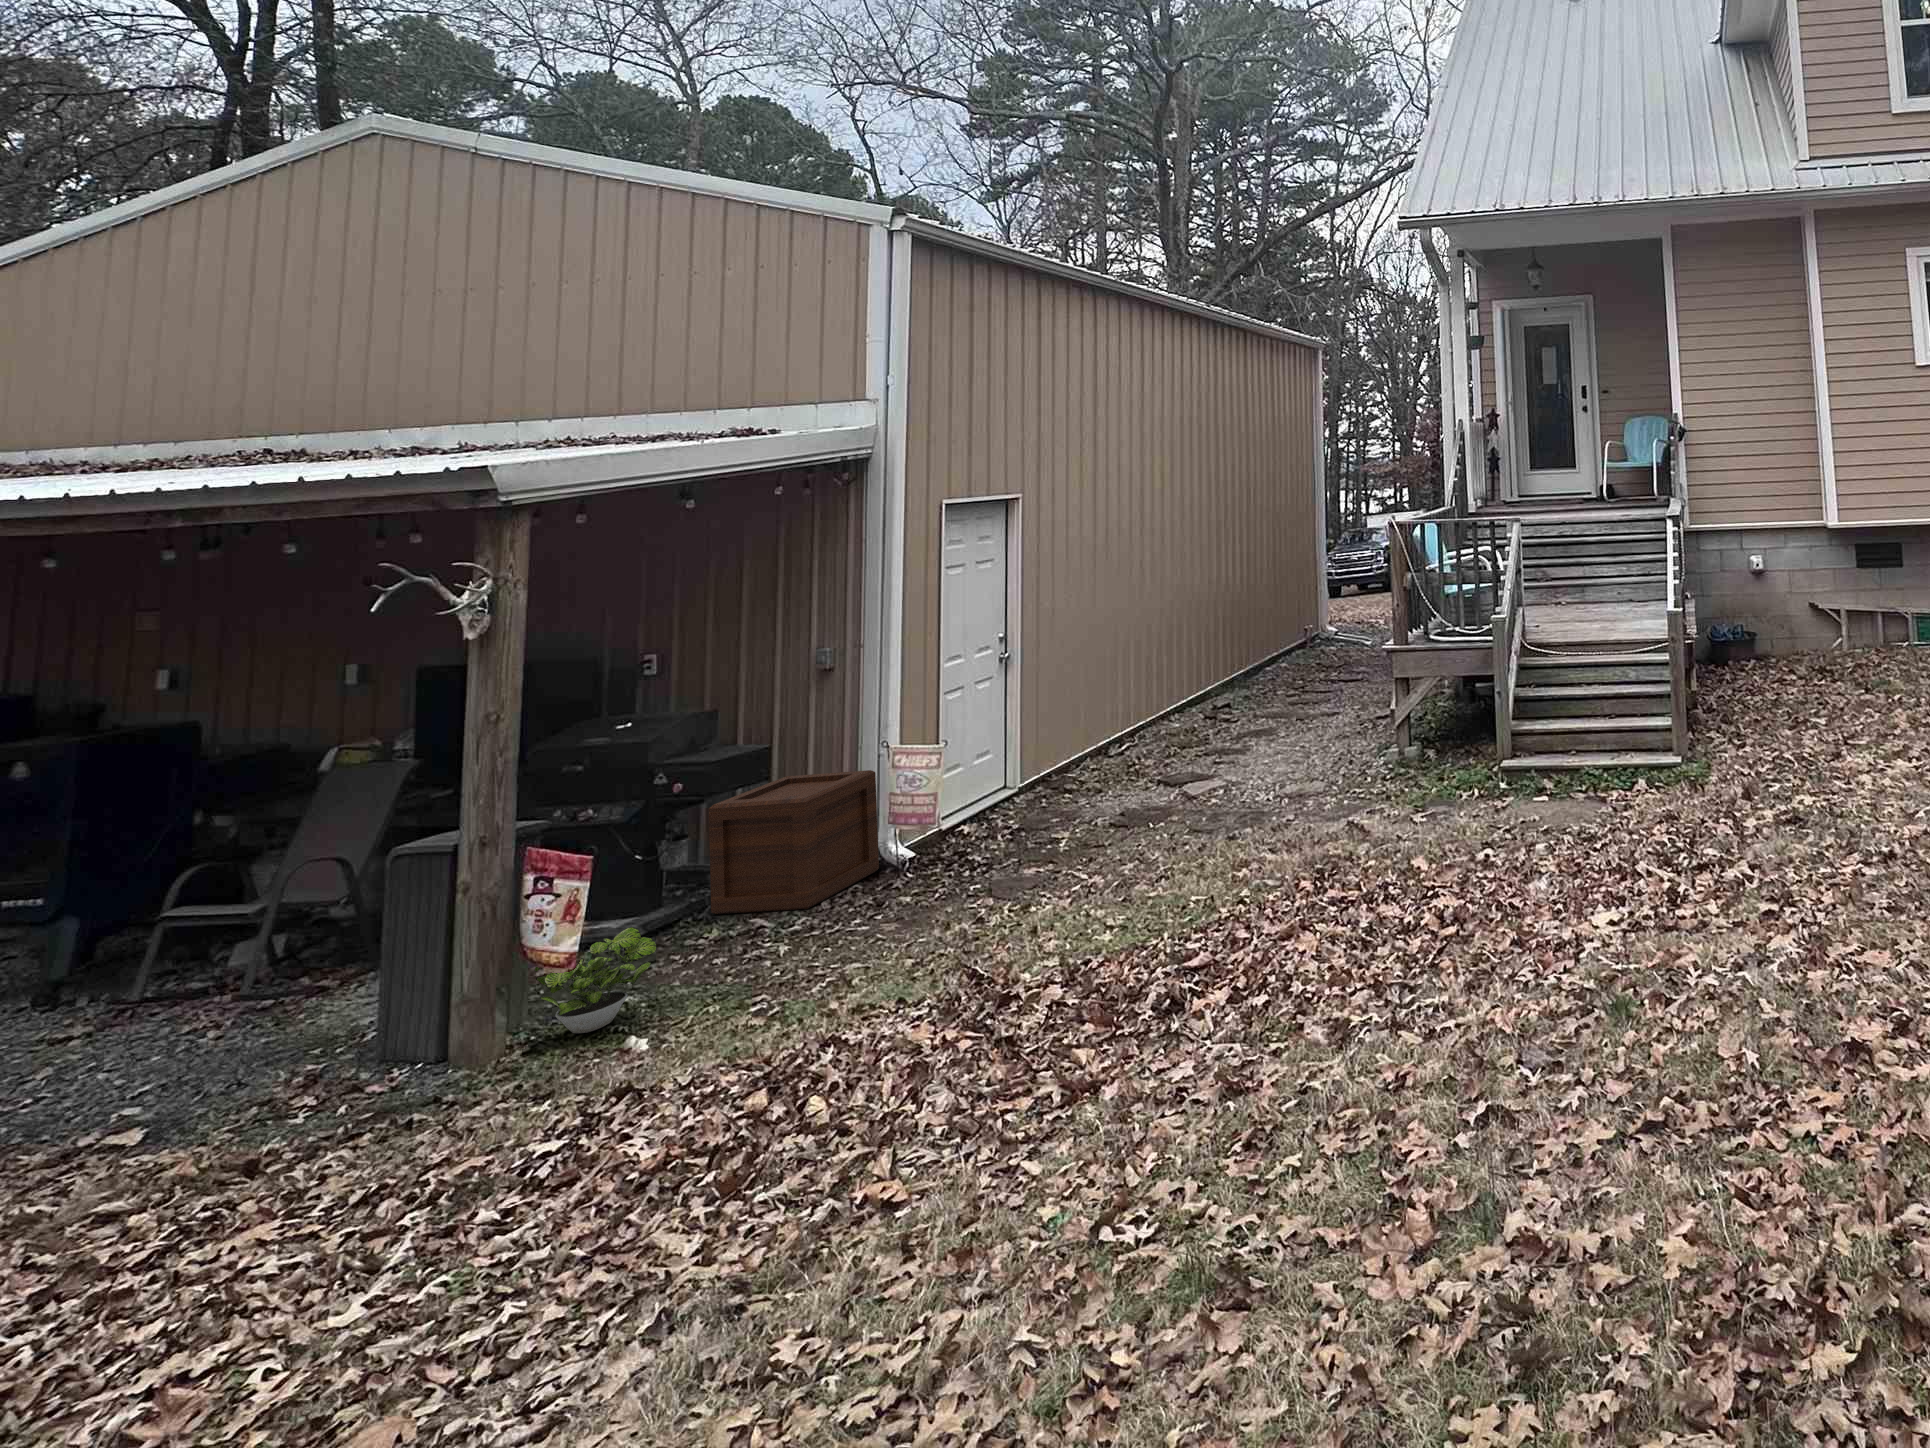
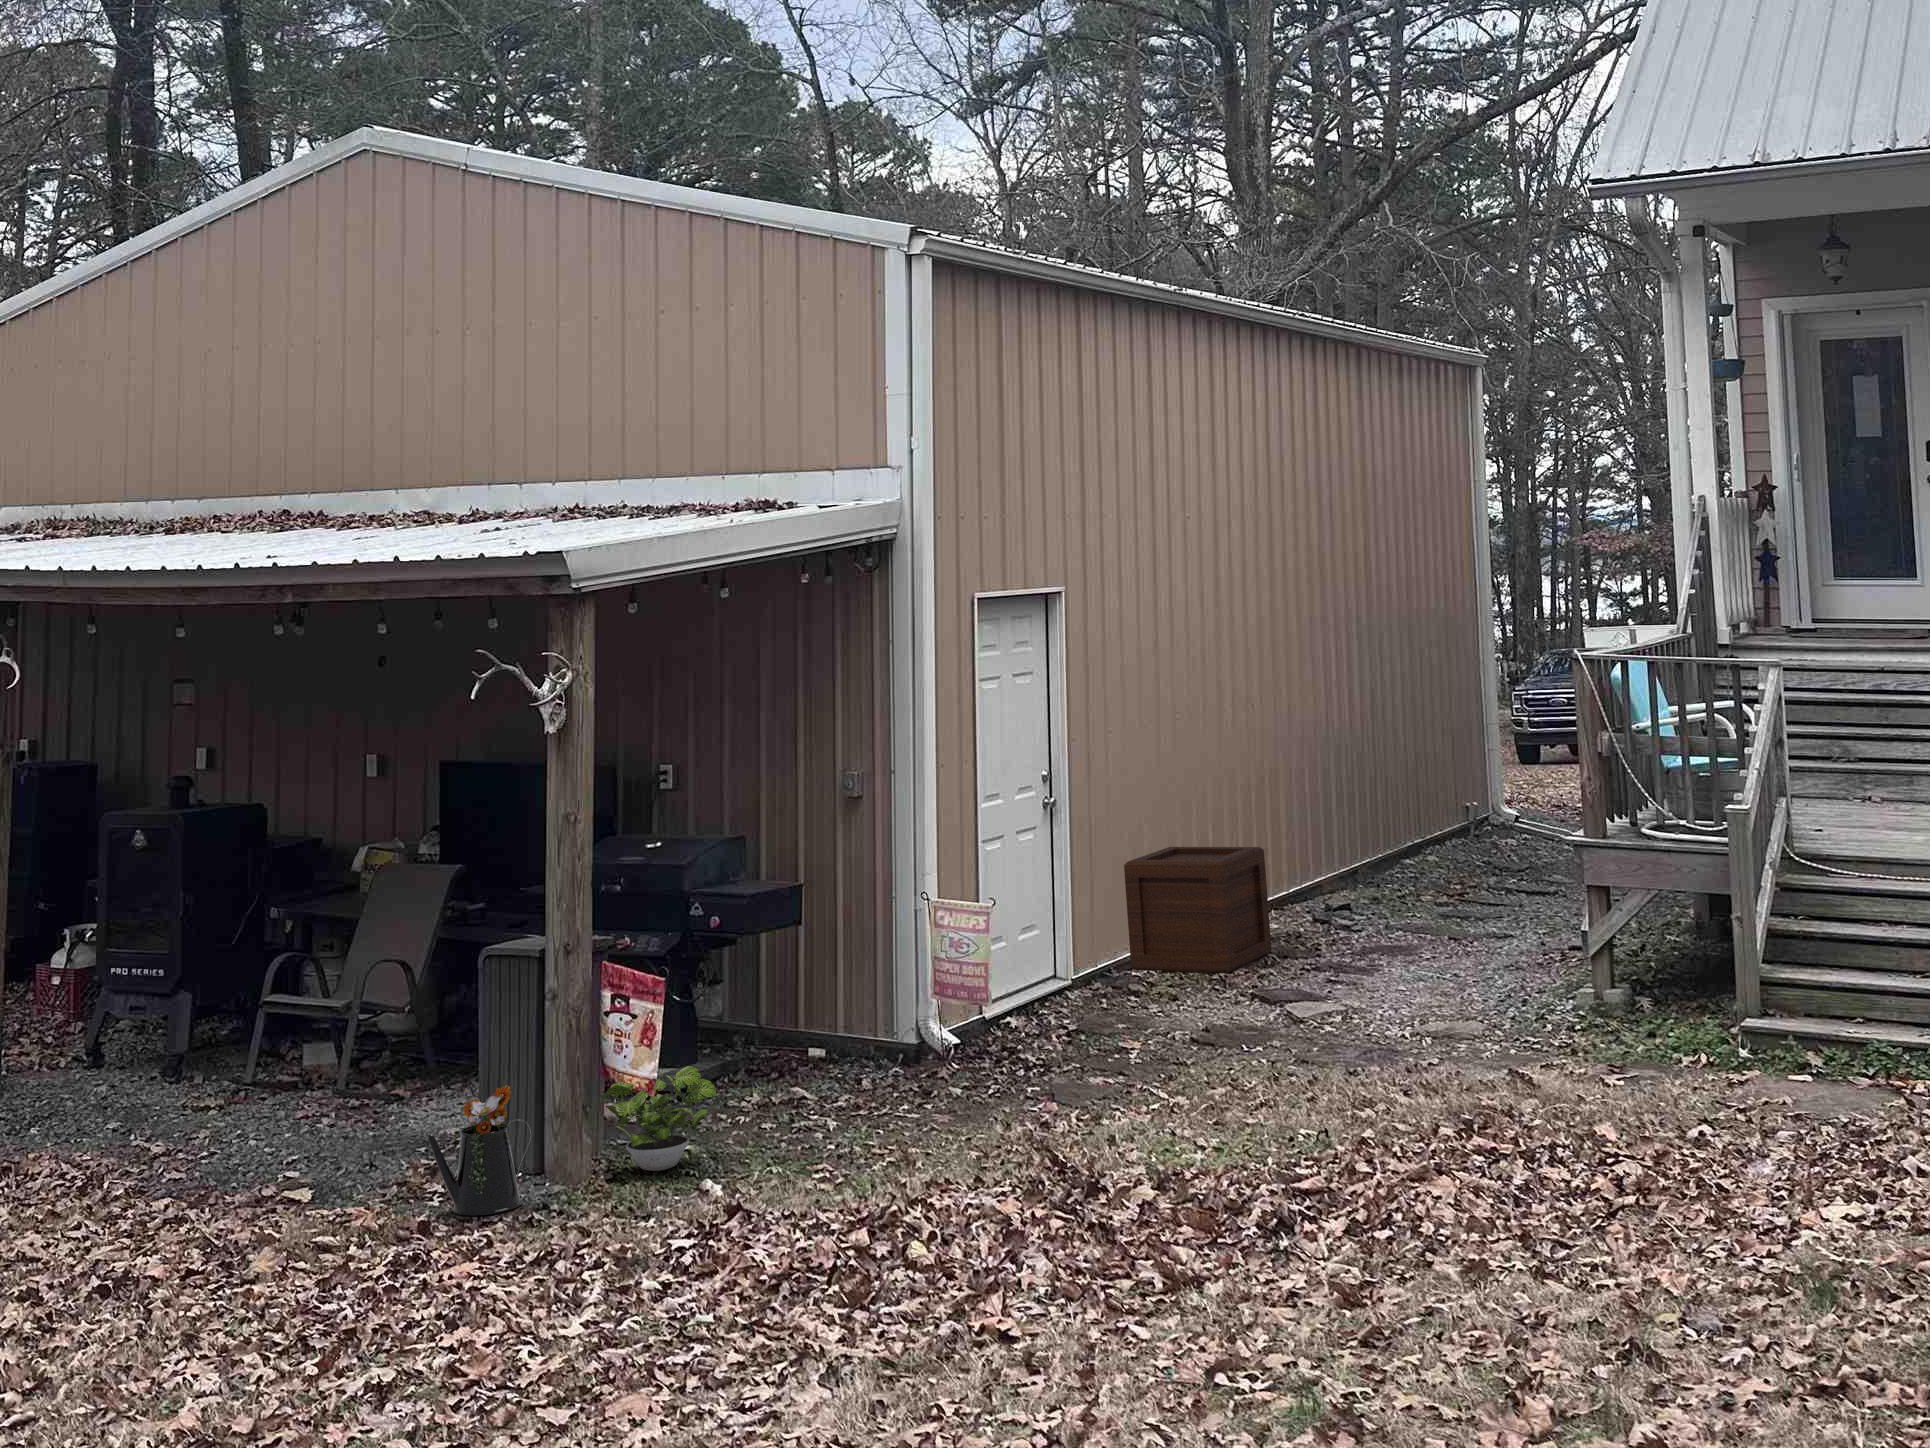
wooden crate: present [709,770,879,914] -> present [1124,847,1272,973]
watering can: none [295,983,434,1130] -> present [428,1085,532,1216]

